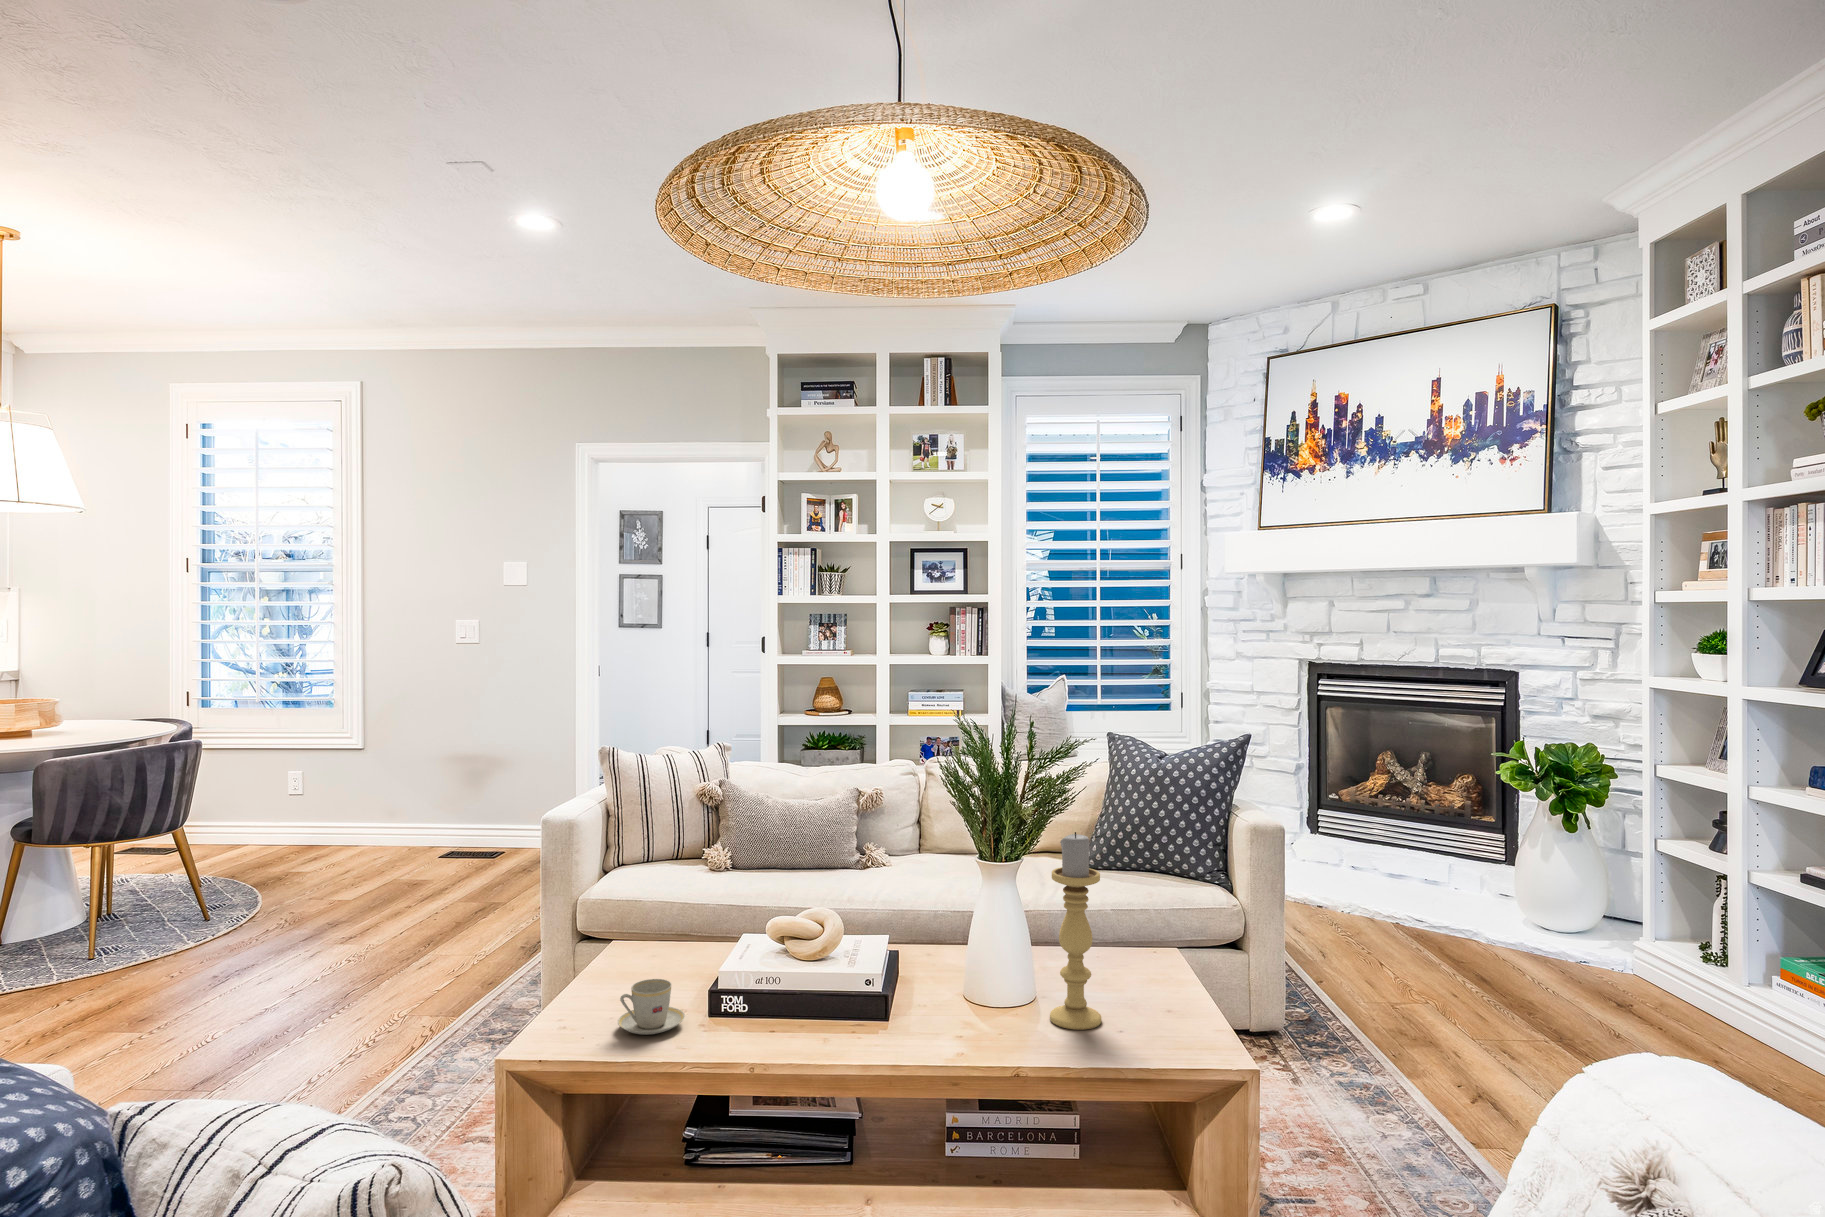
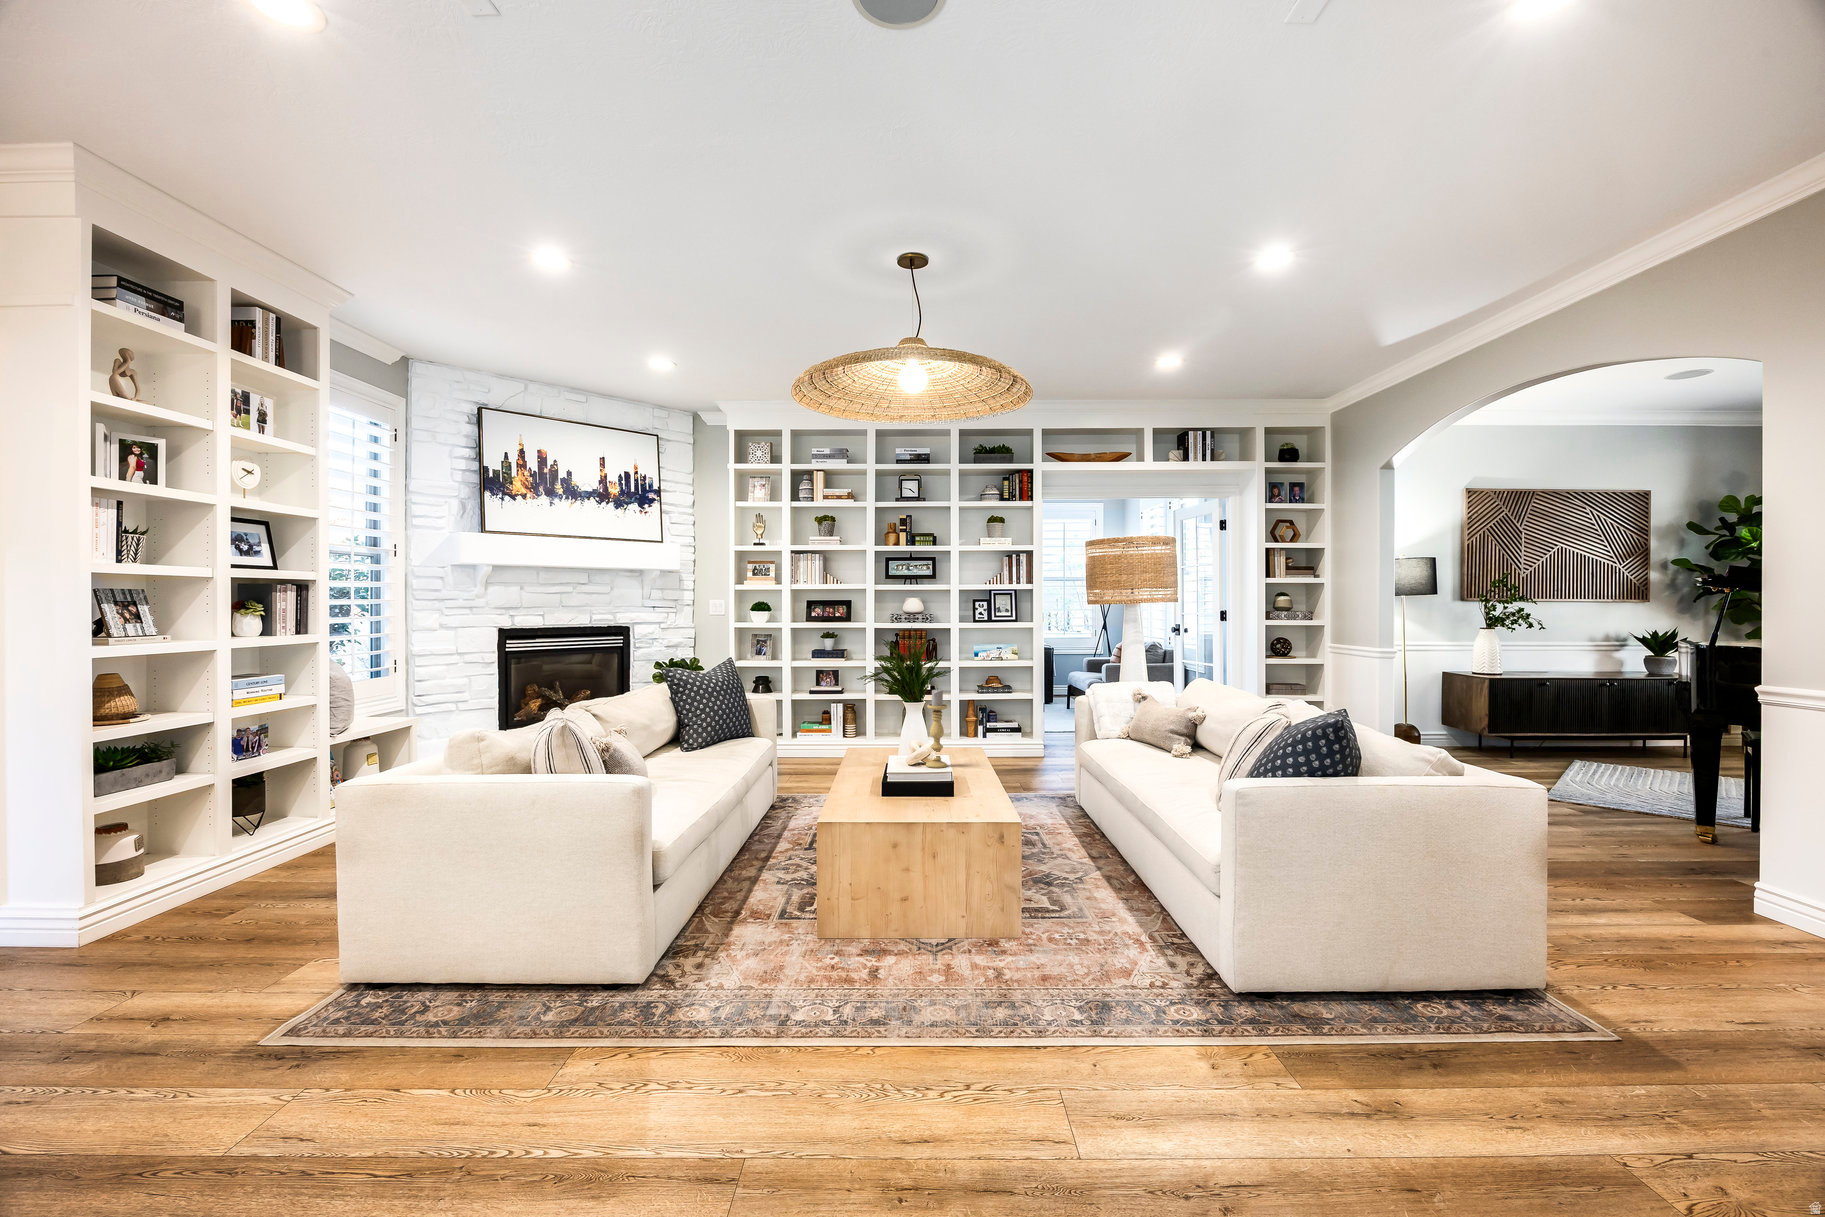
teacup: present [618,979,685,1035] -> none [936,786,970,812]

